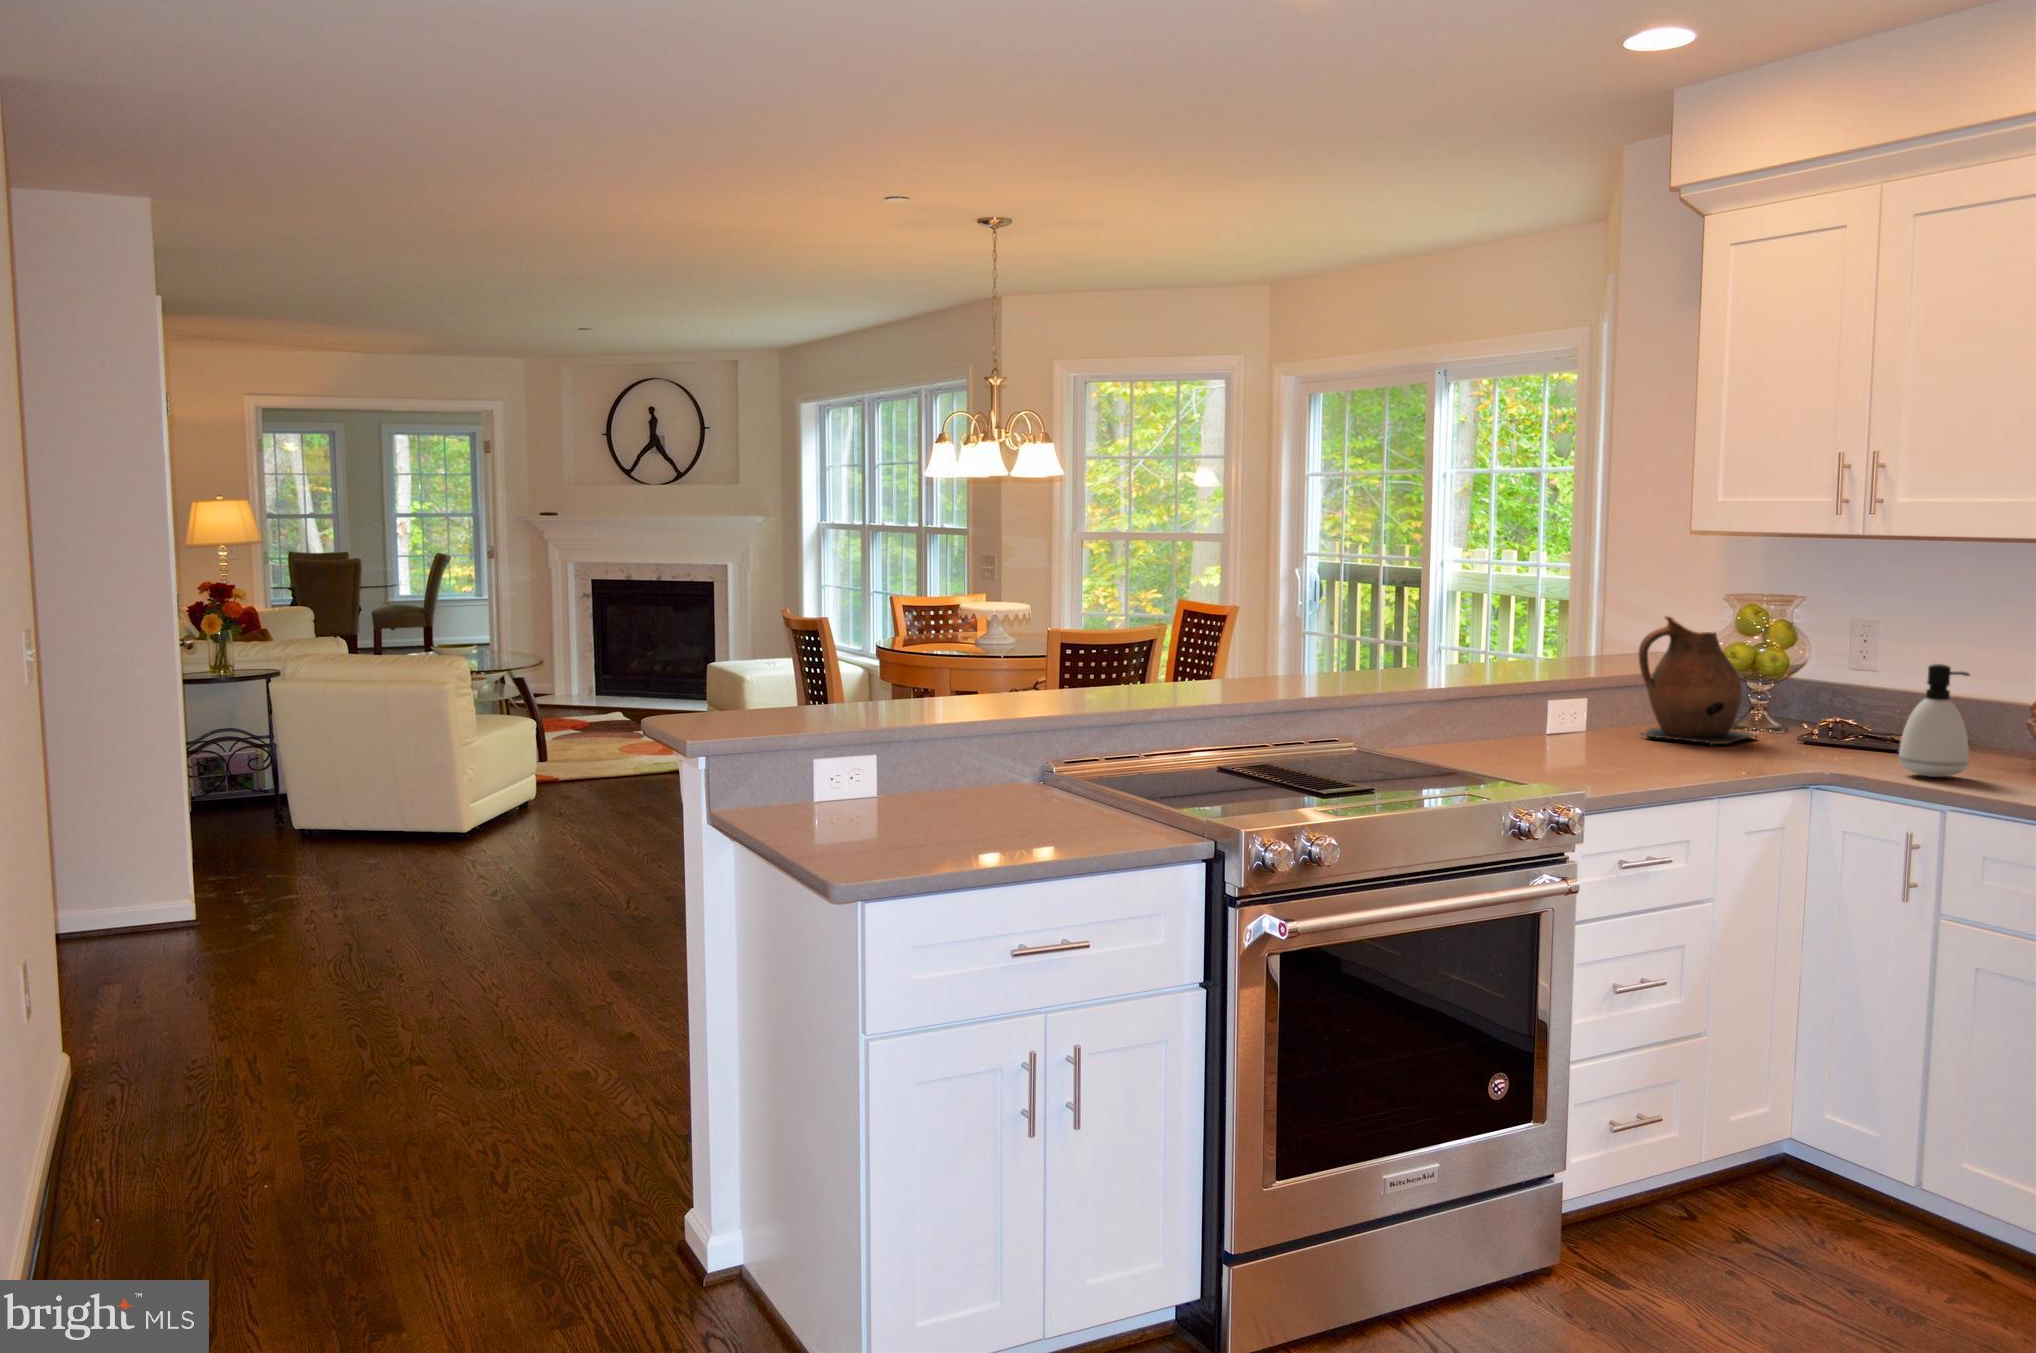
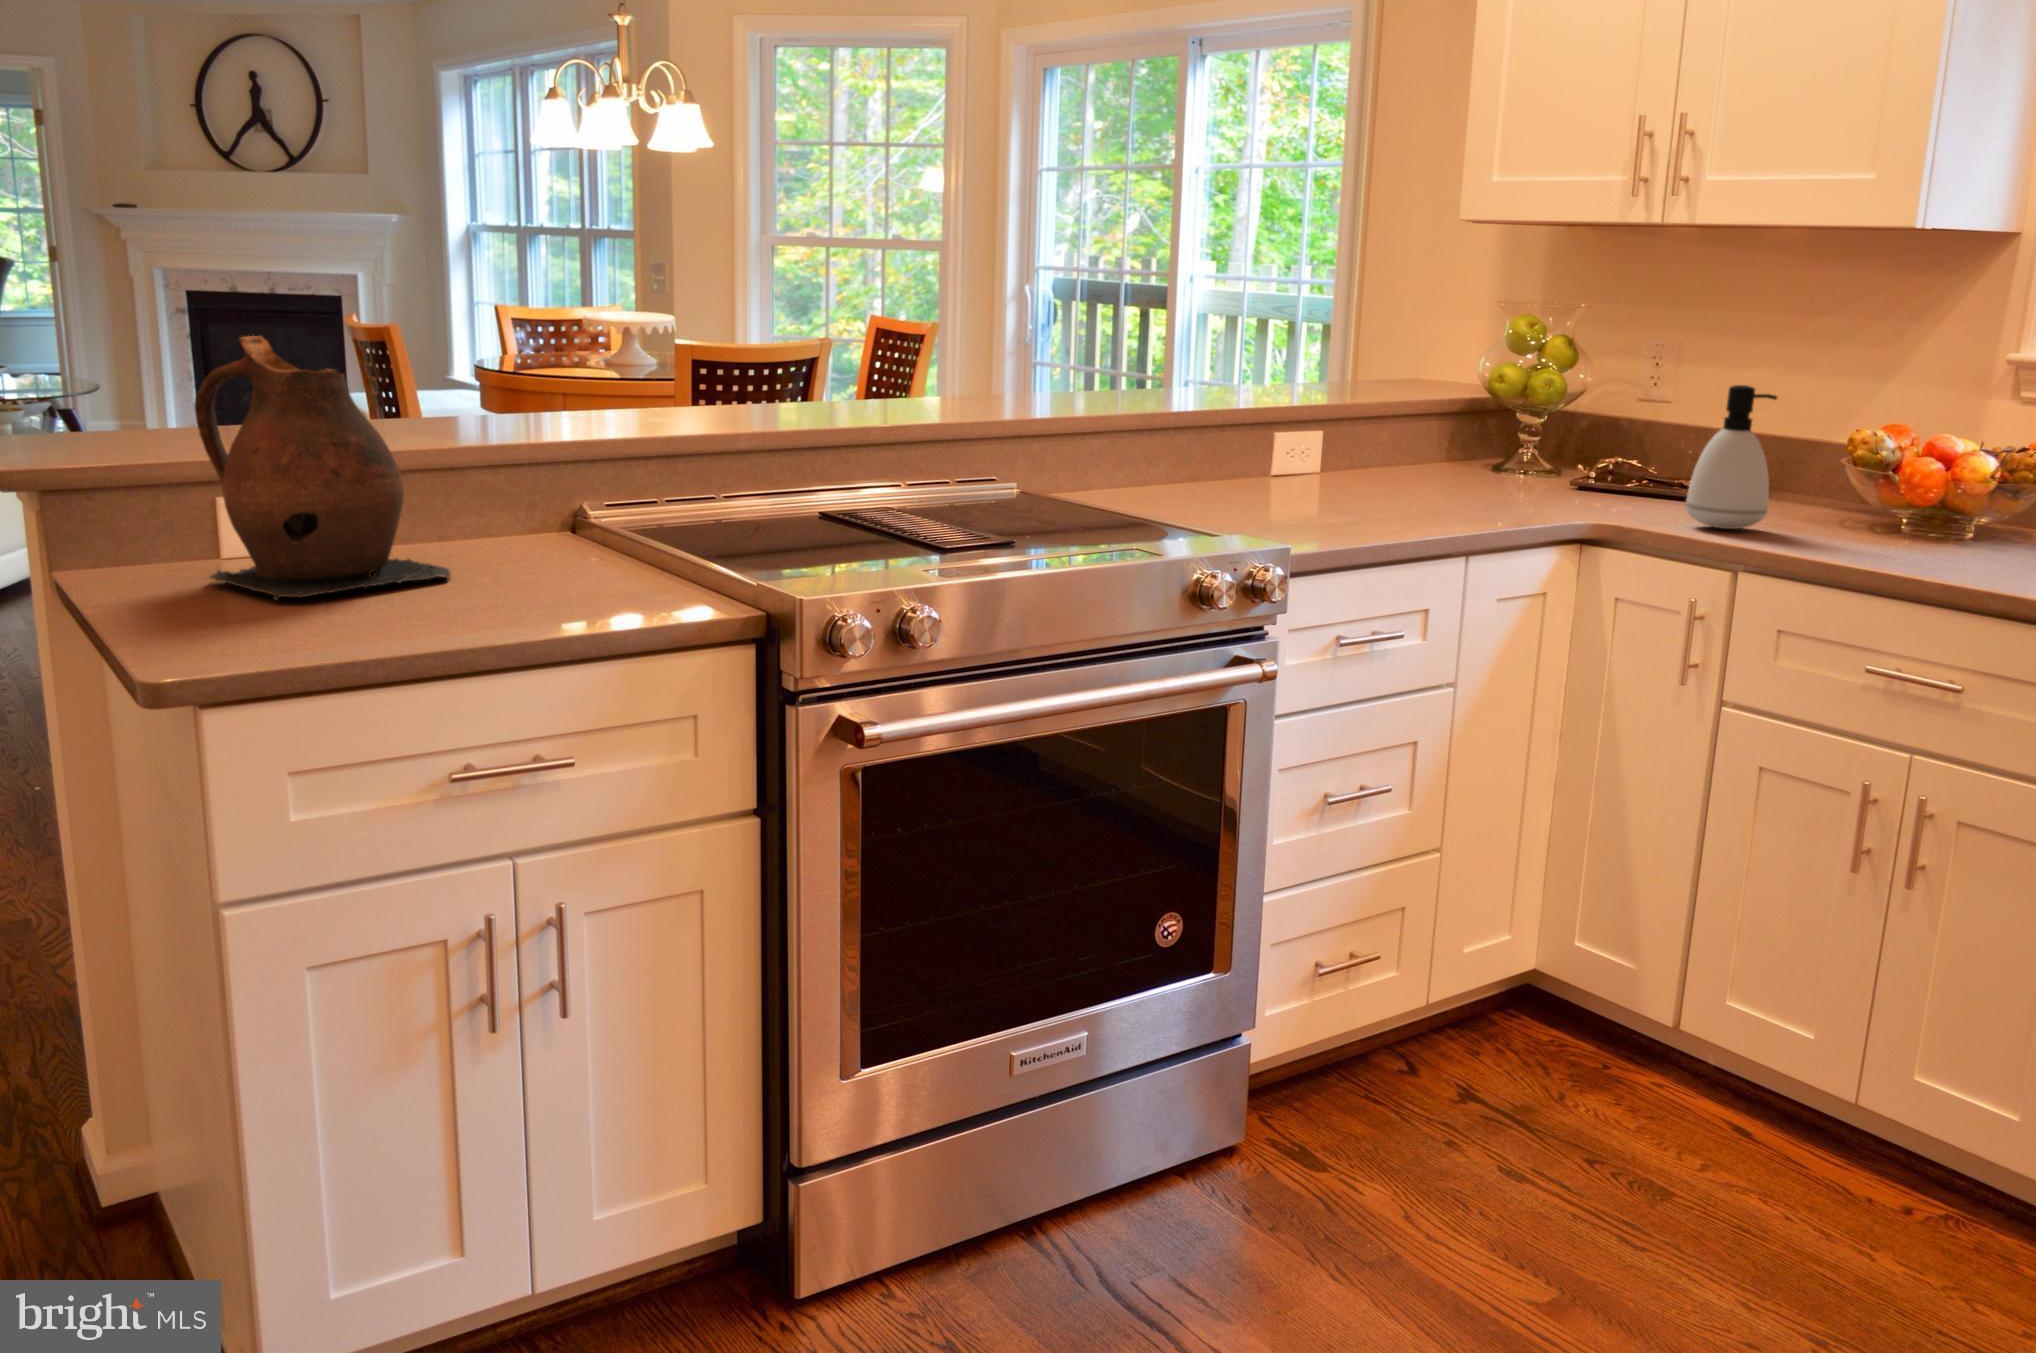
ceramic pitcher: present [1639,616,1757,745] -> present [194,336,450,601]

